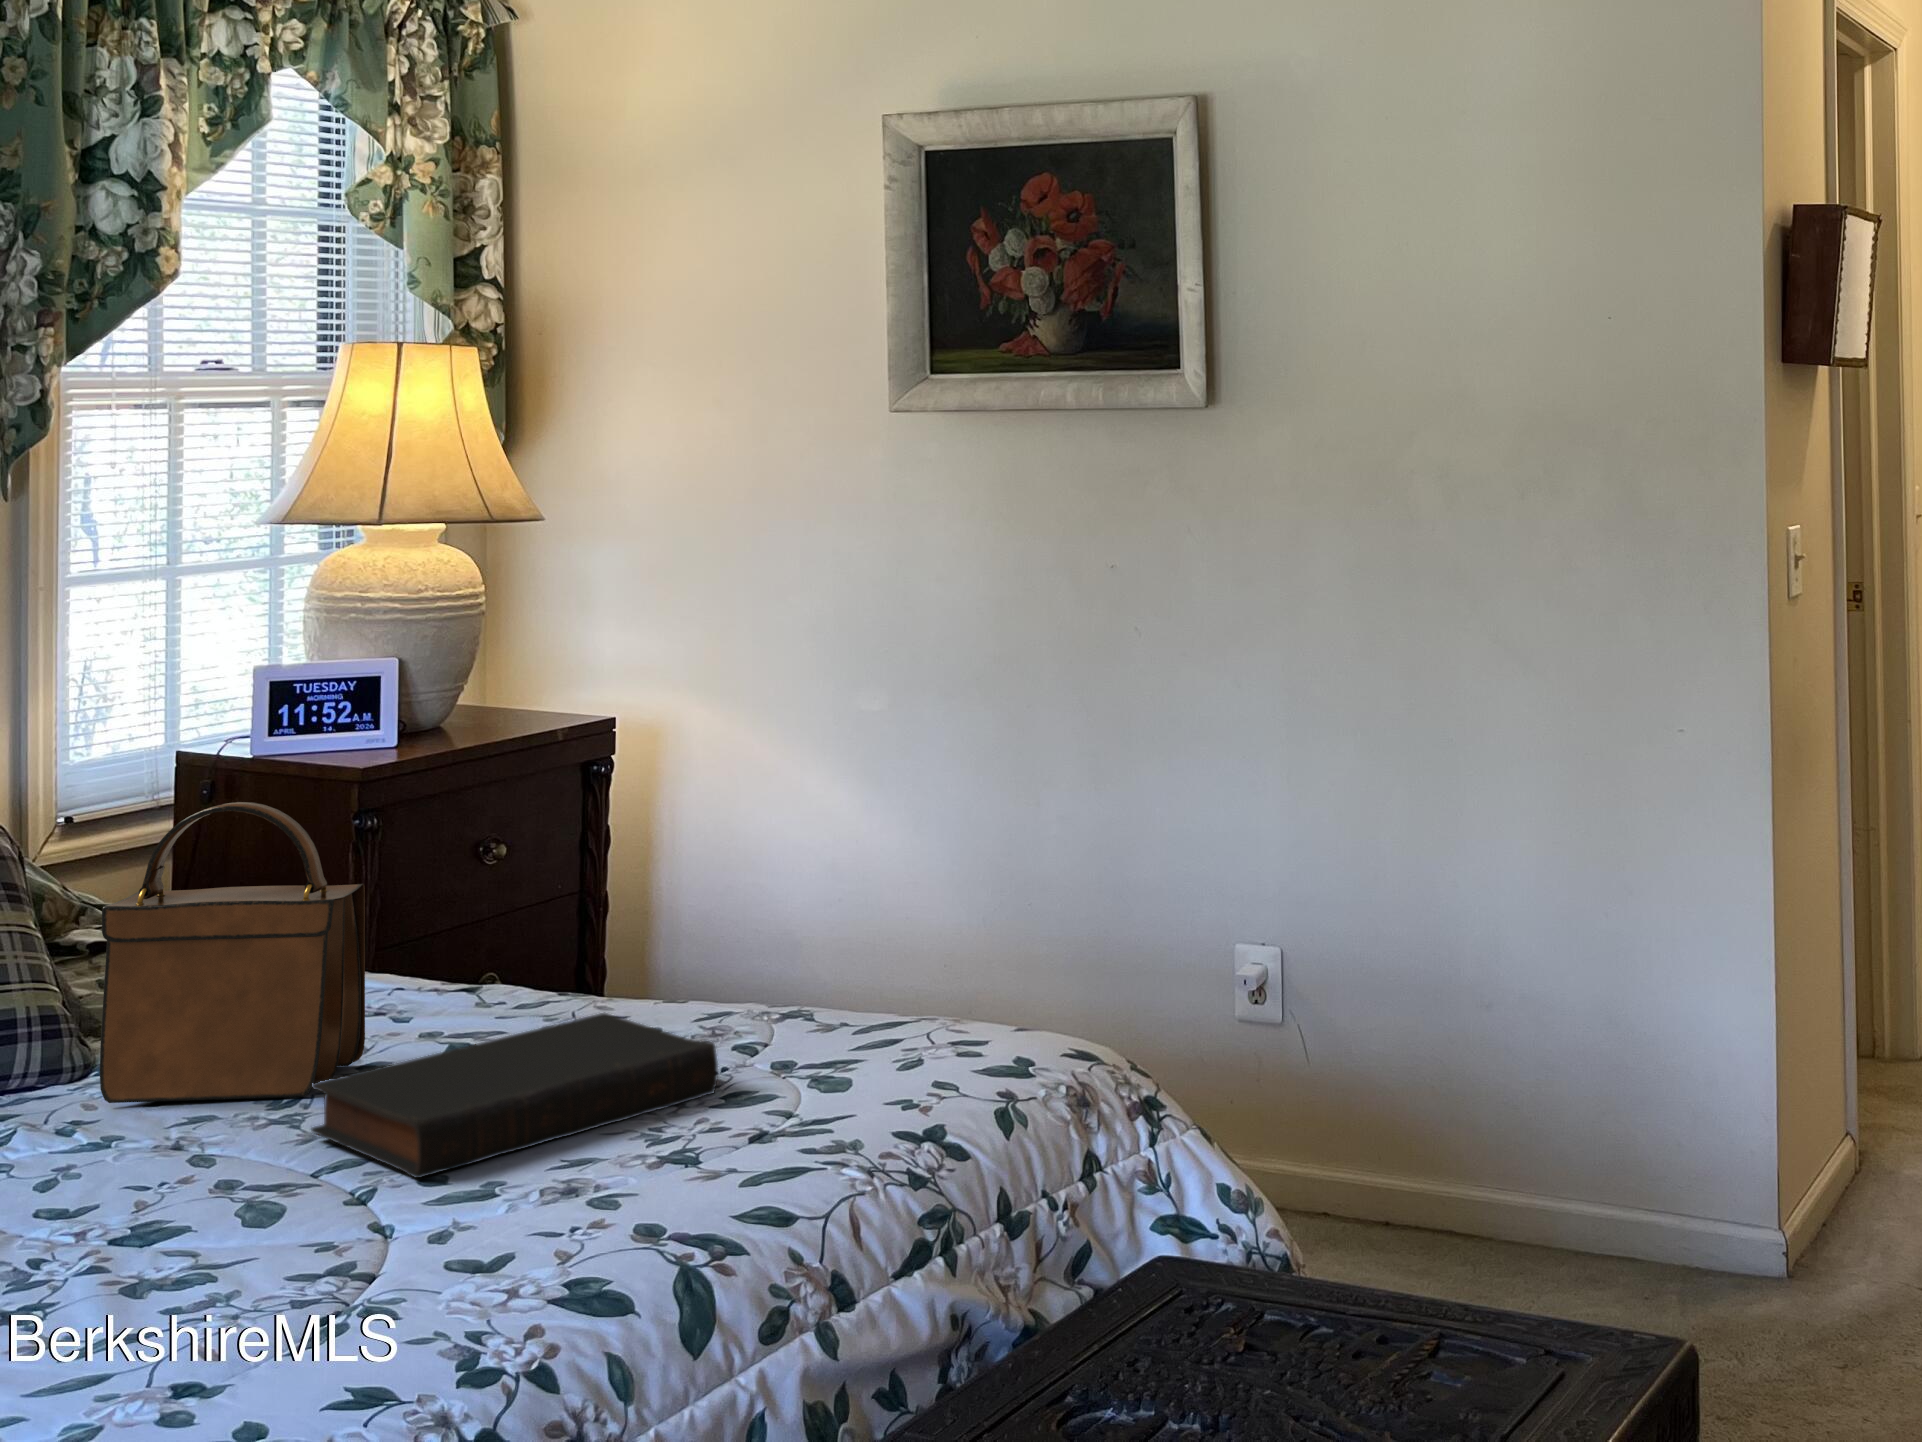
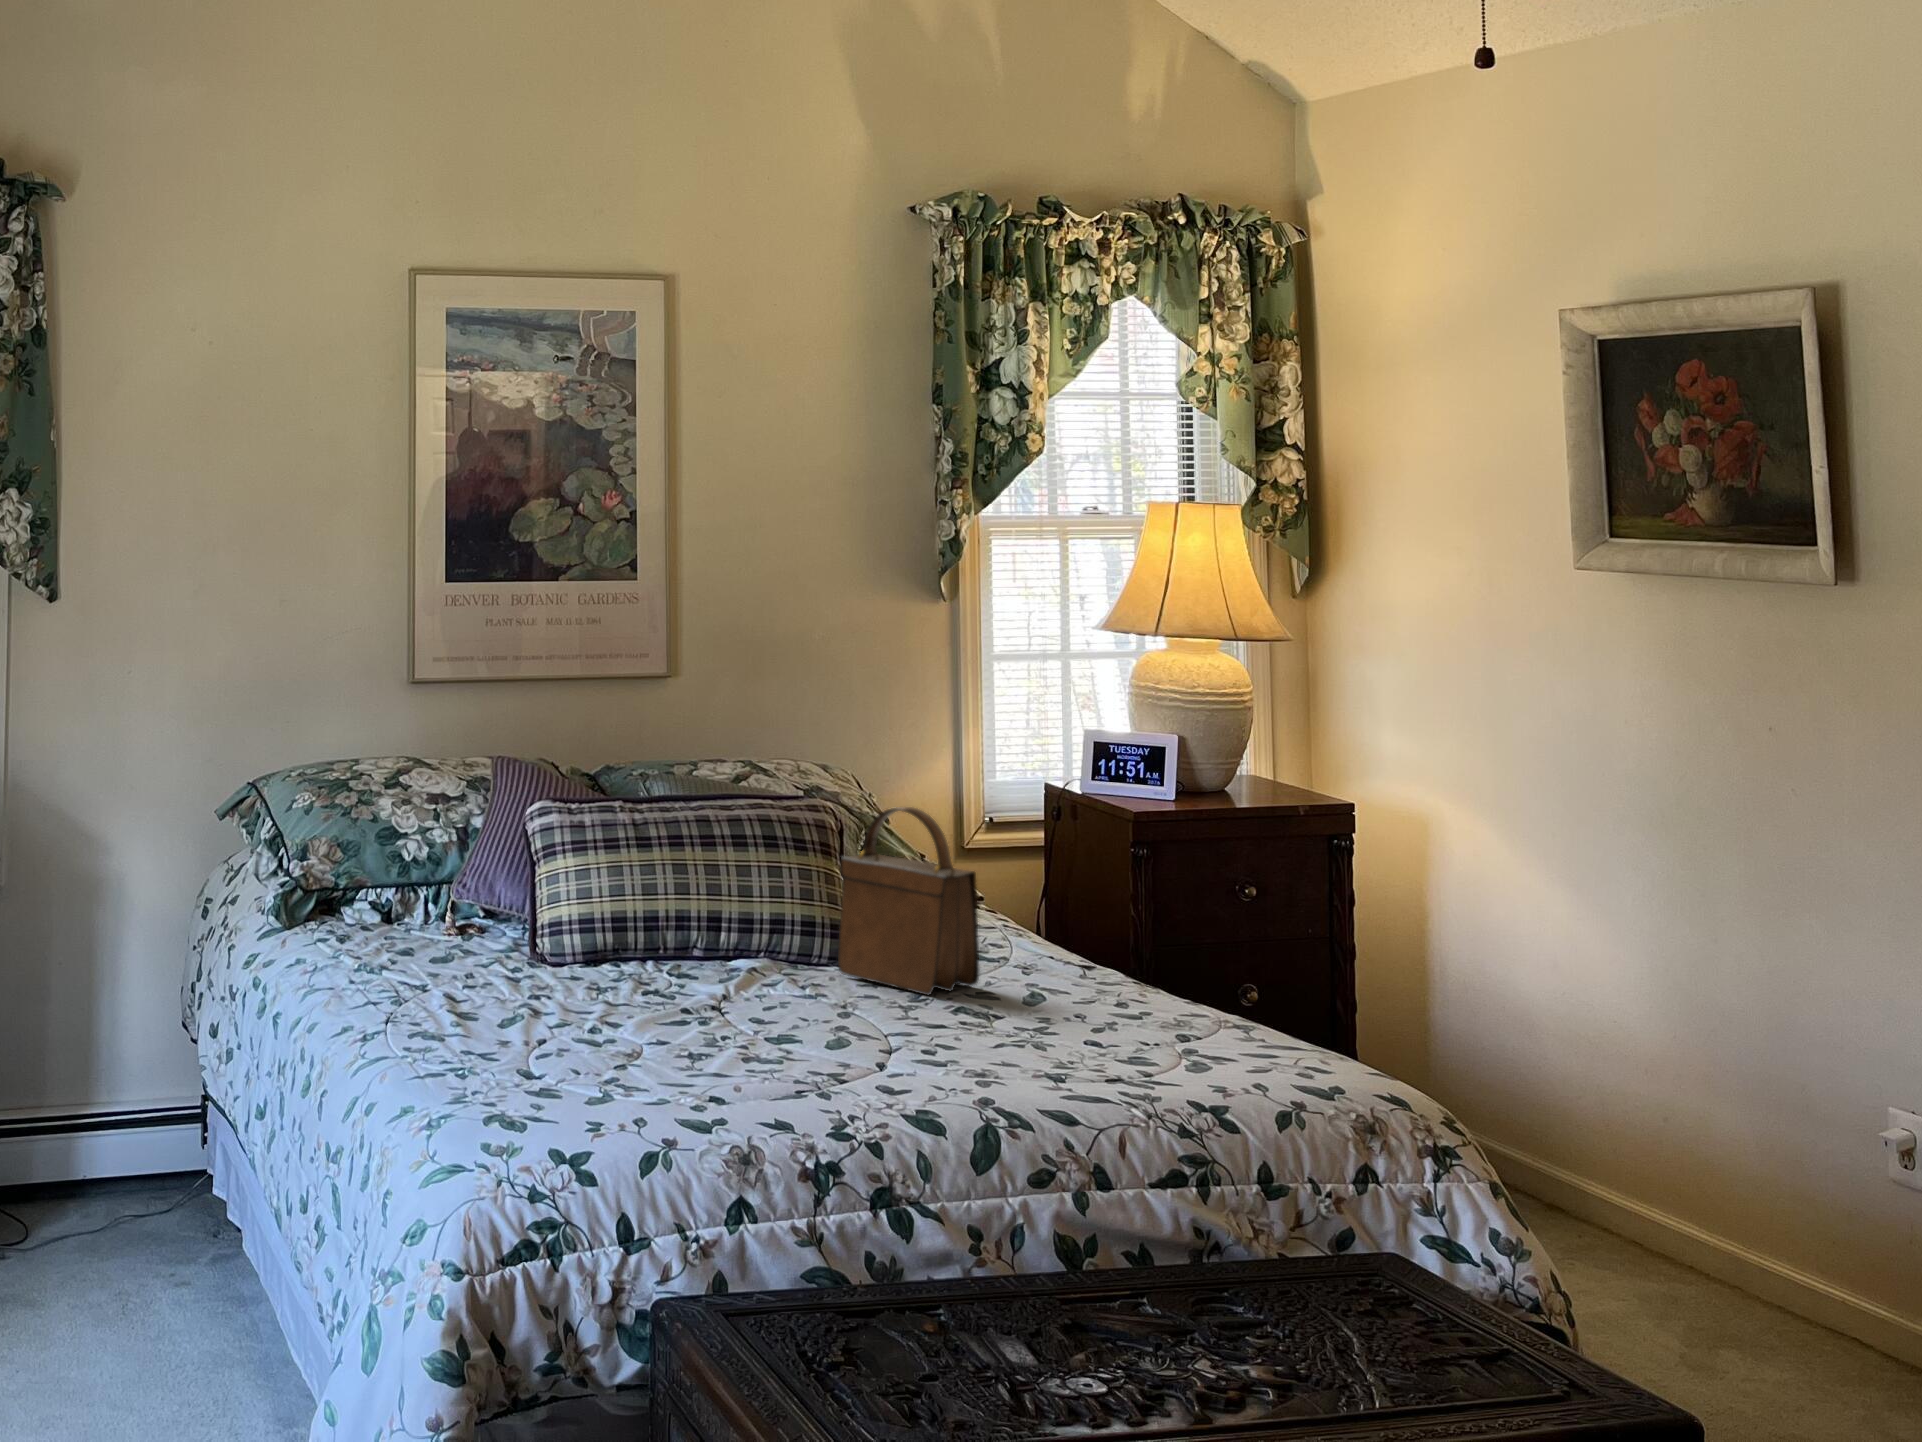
book: present [311,1013,718,1178] -> none [903,982,1130,1052]

